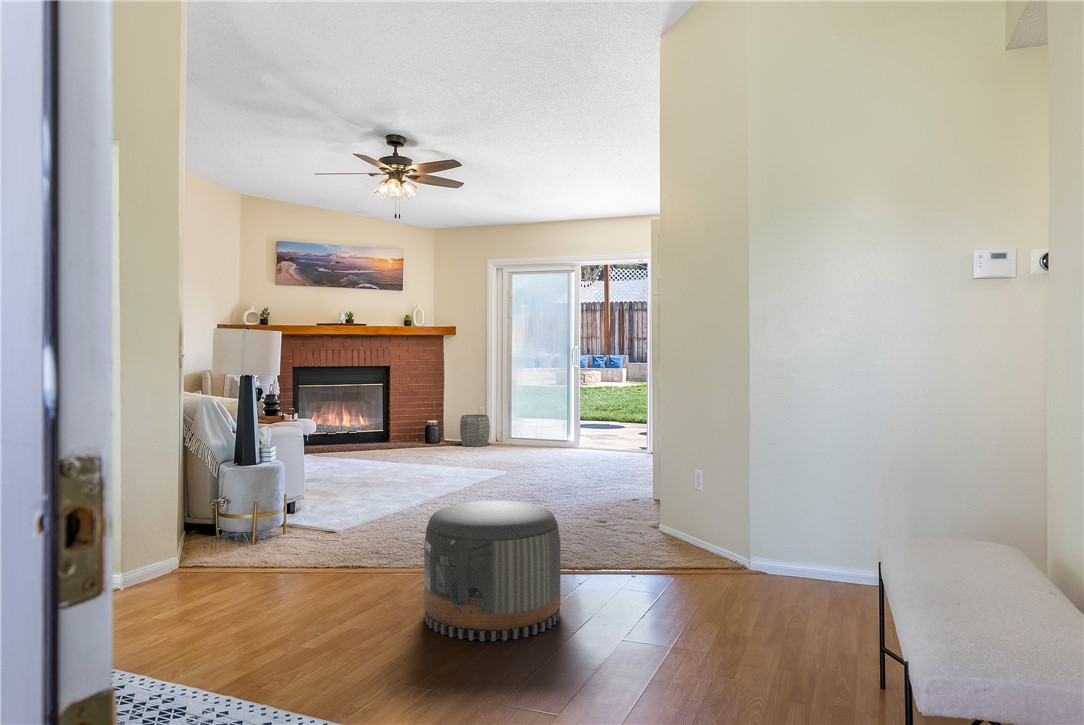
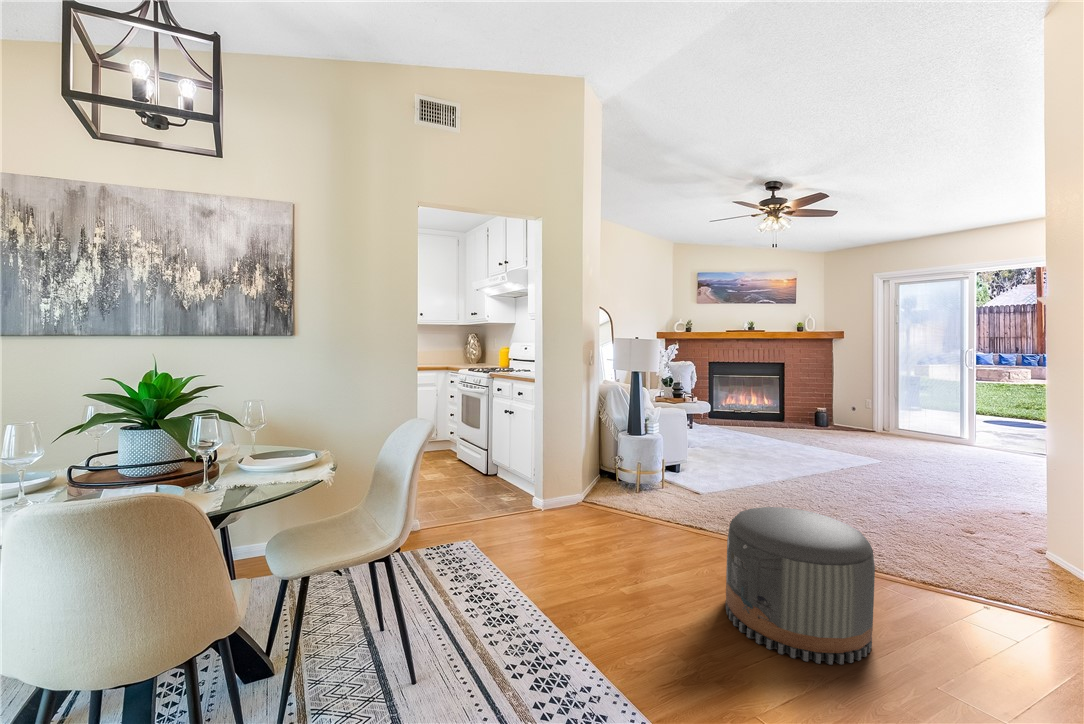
woven basket: present [460,415,490,447] -> none [846,406,876,435]

